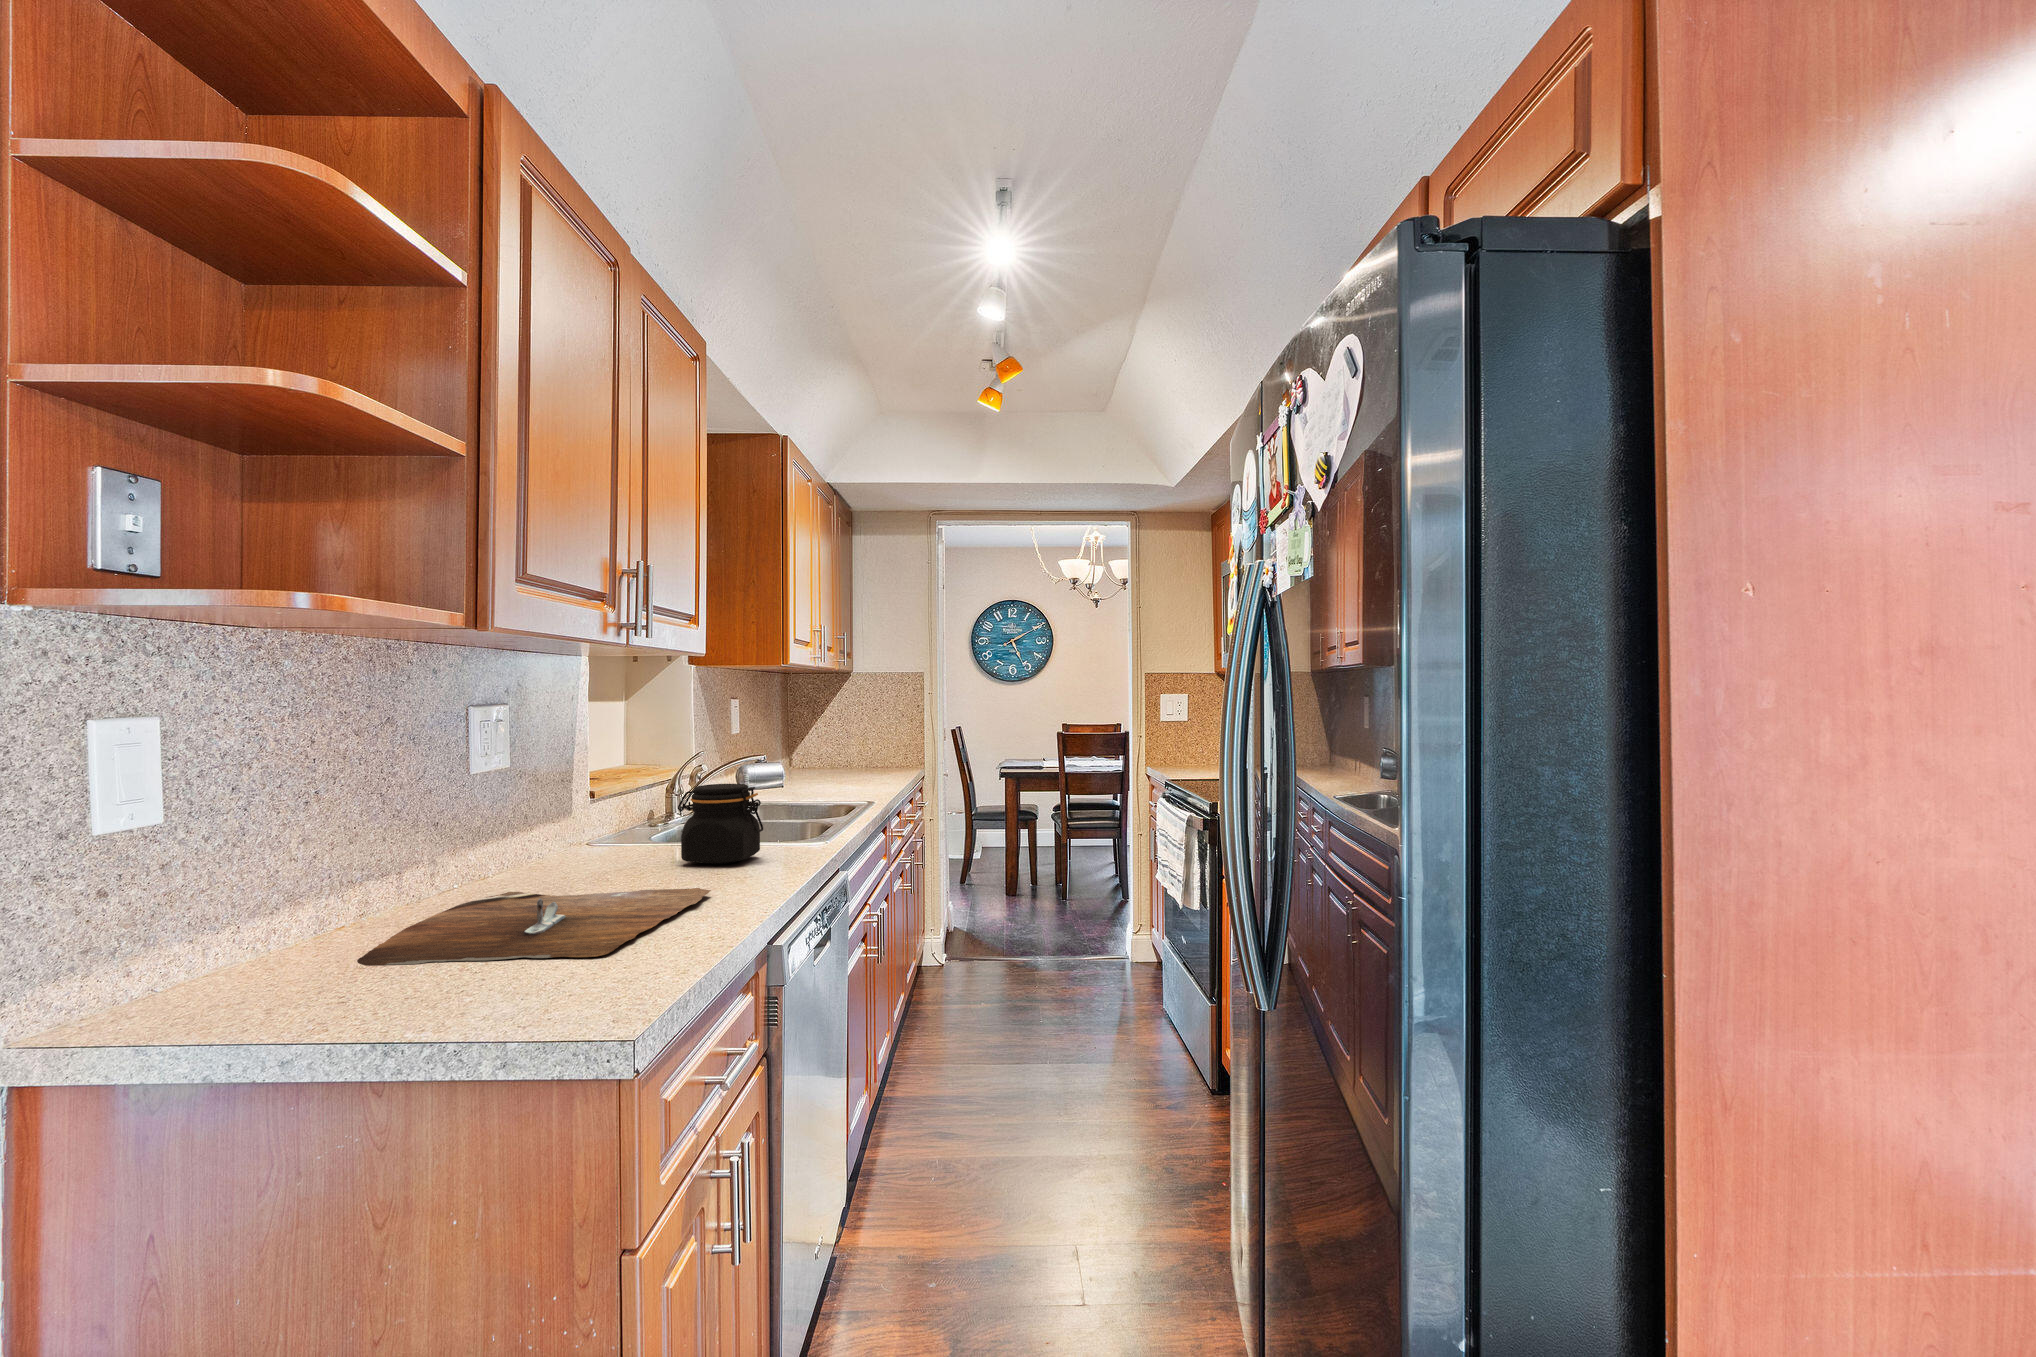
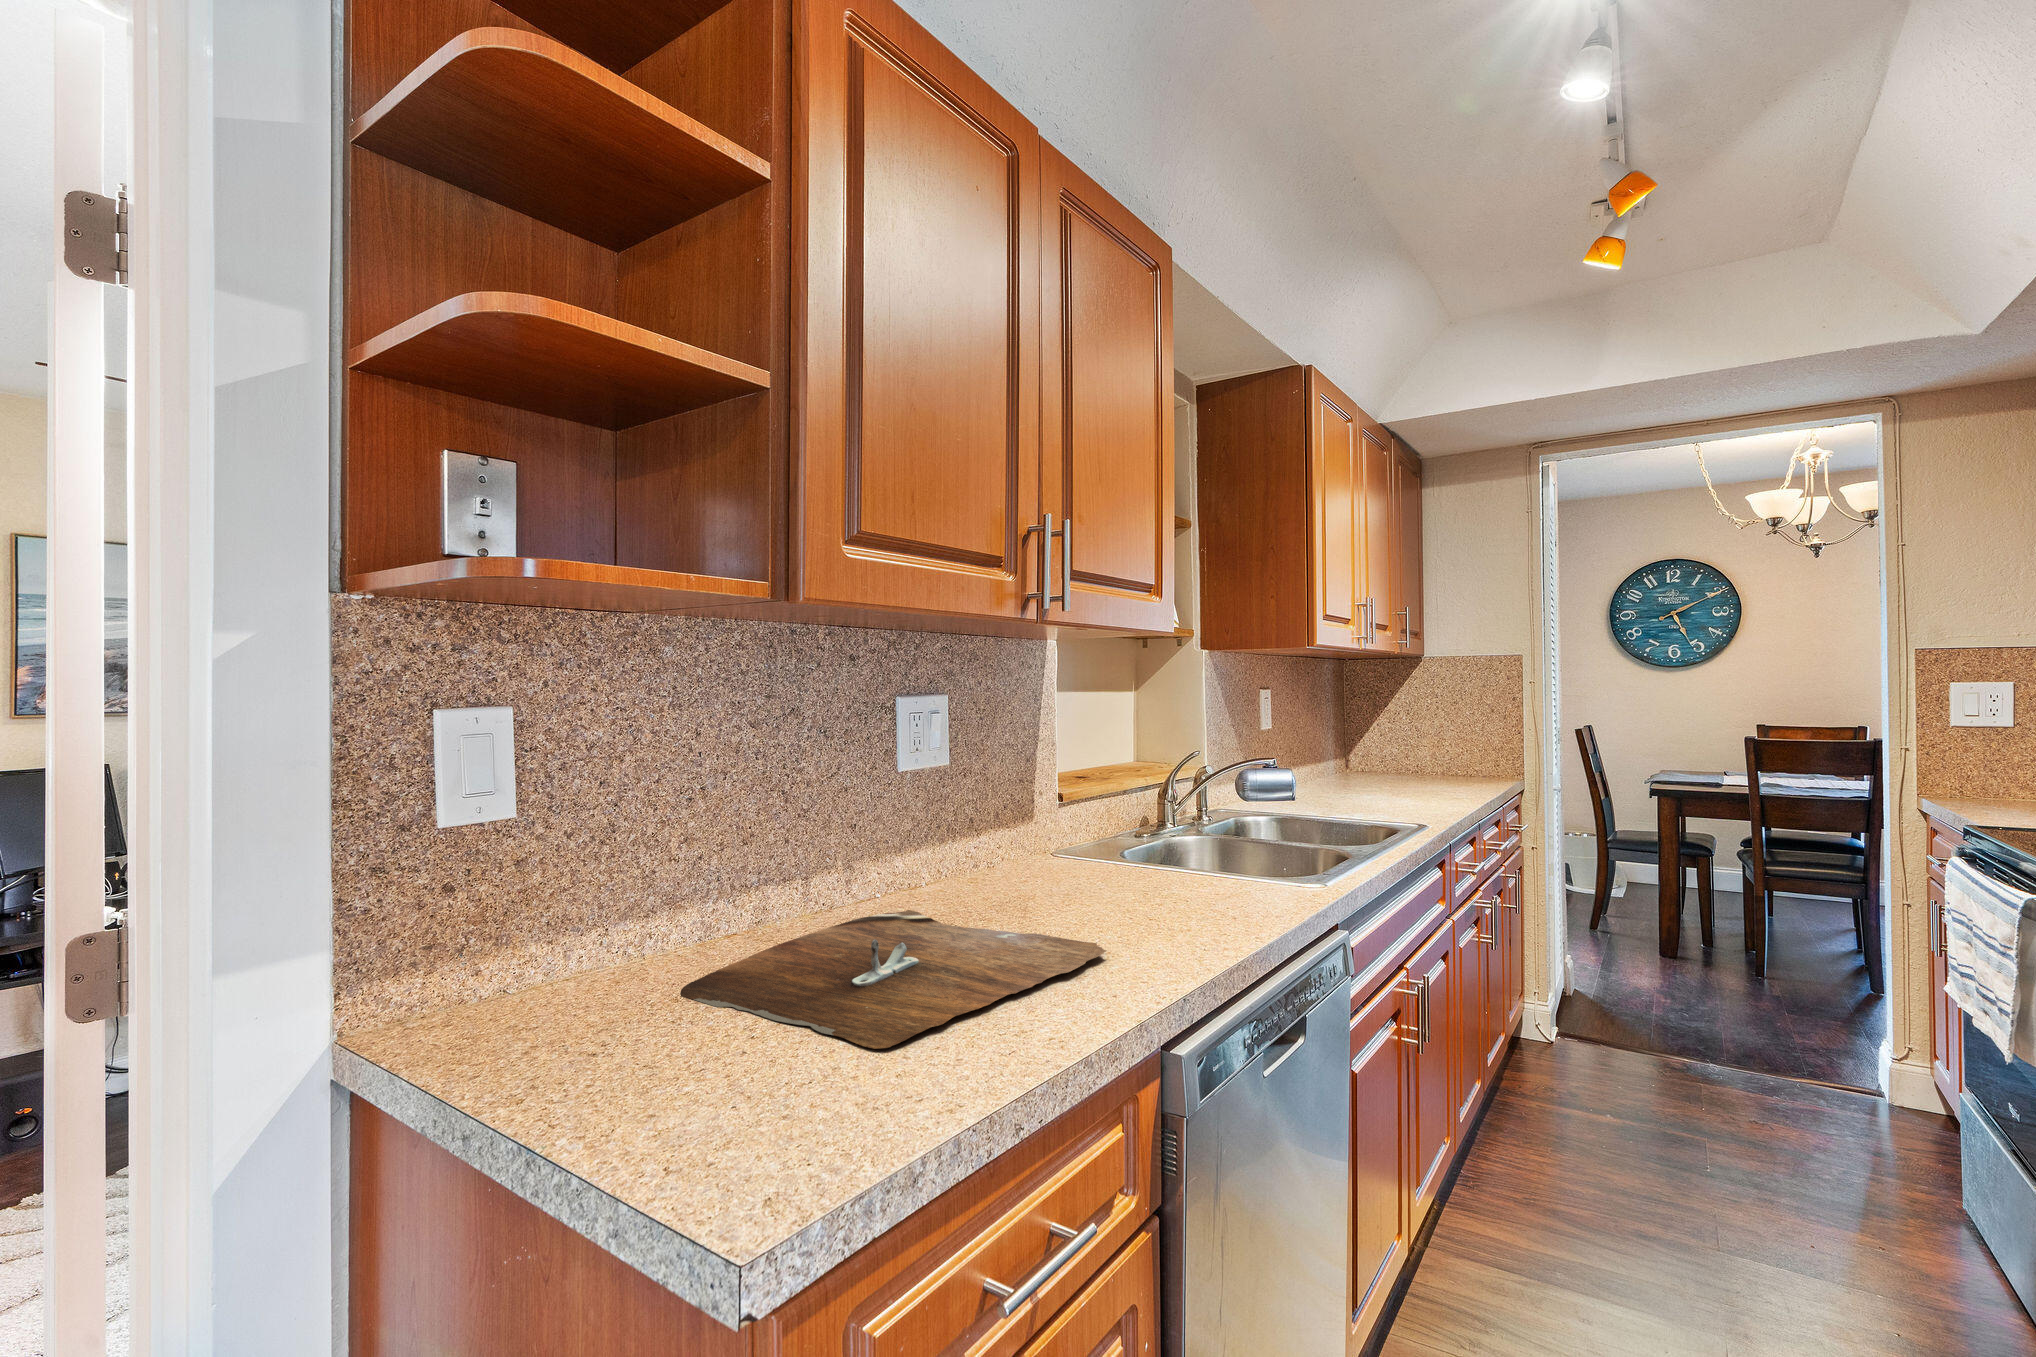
jar: present [678,784,763,864] -> none [1118,797,1219,903]

